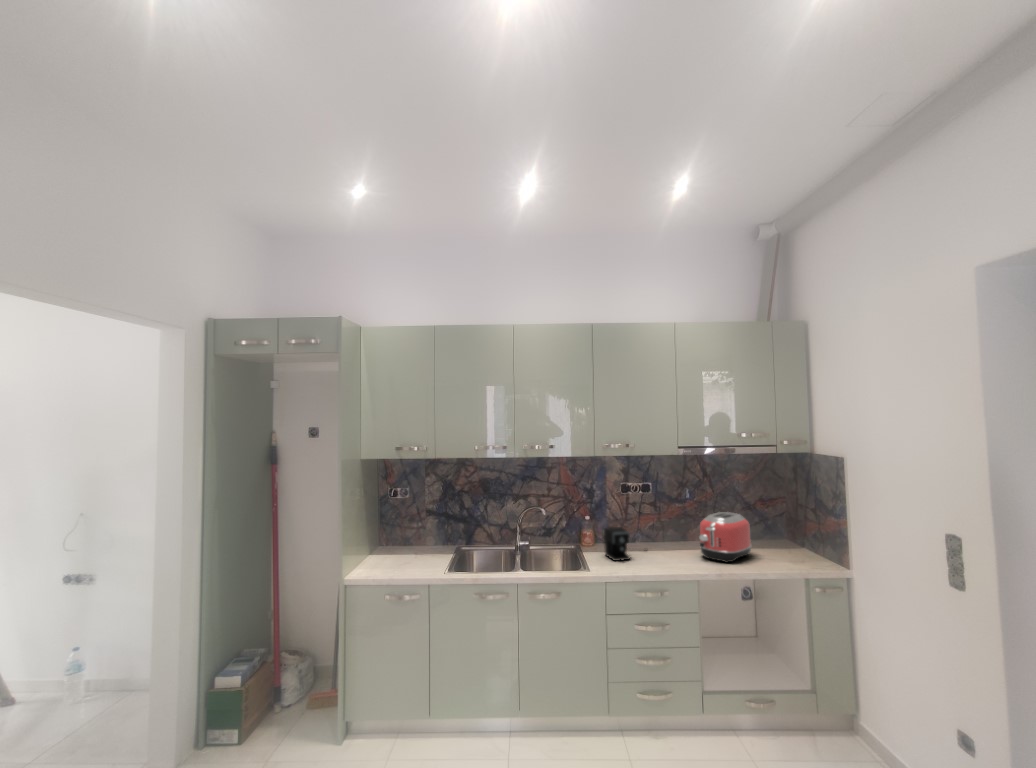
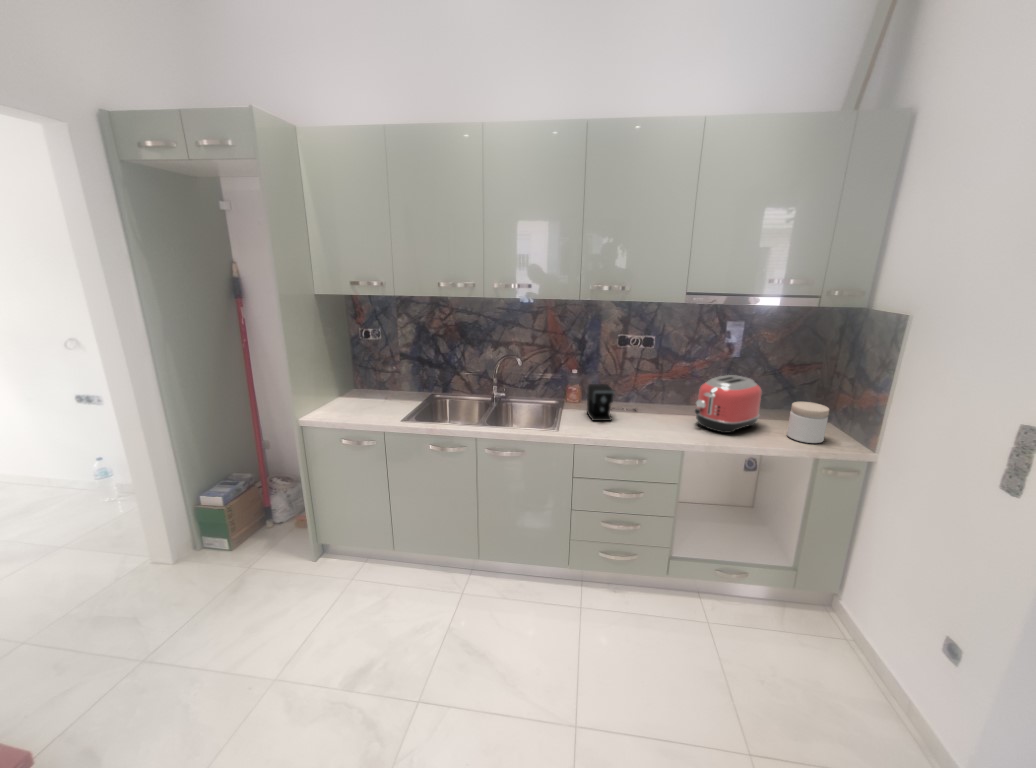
jar: none [776,530,807,565] -> present [787,402,829,443]

